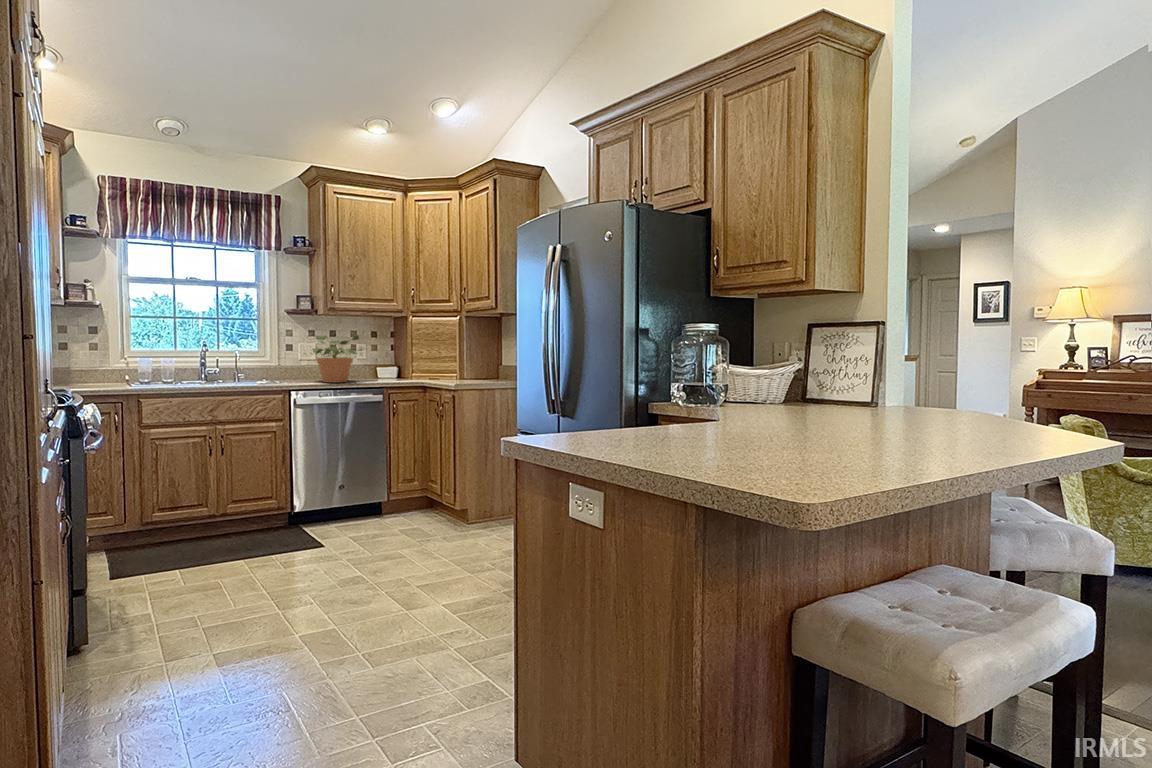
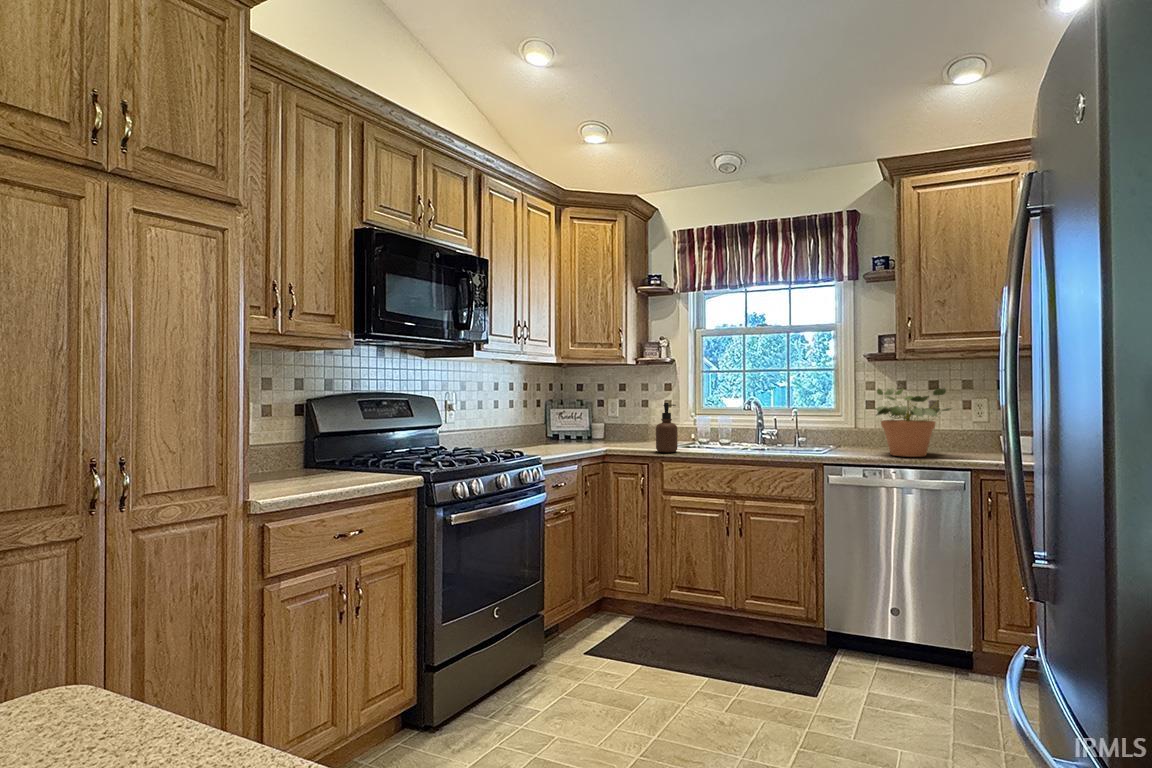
soap dispenser: none [128,345,152,390] -> present [656,403,678,452]

